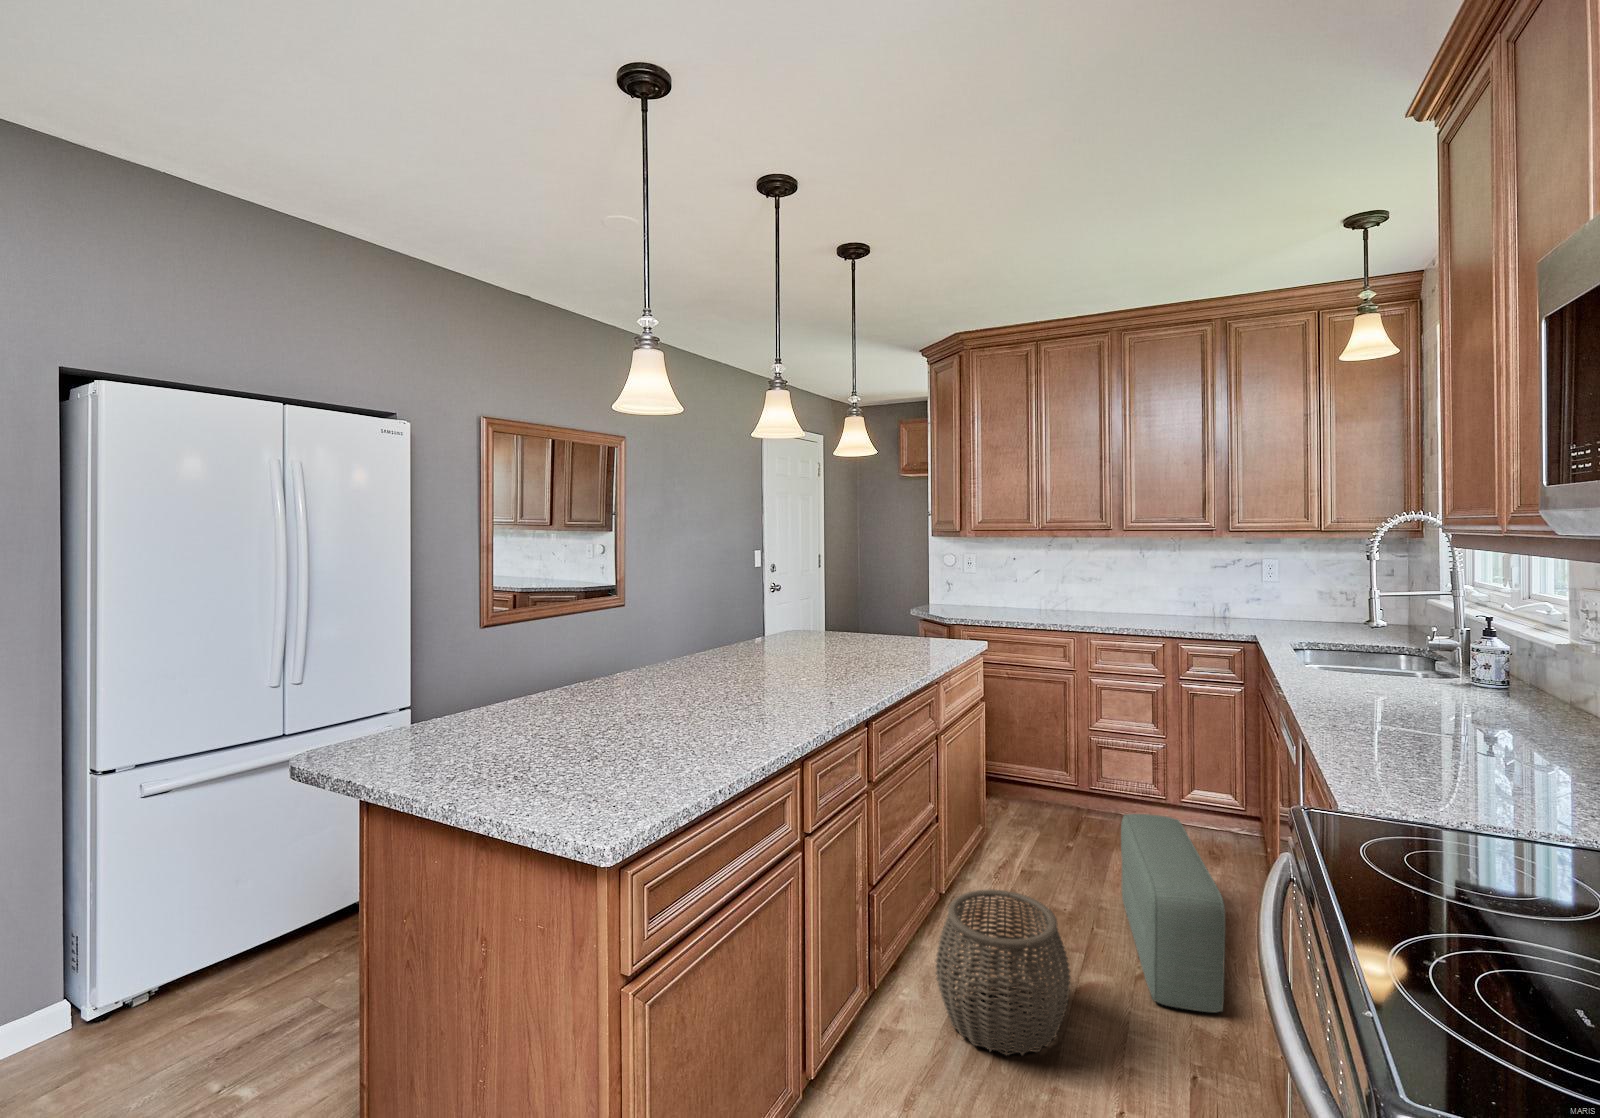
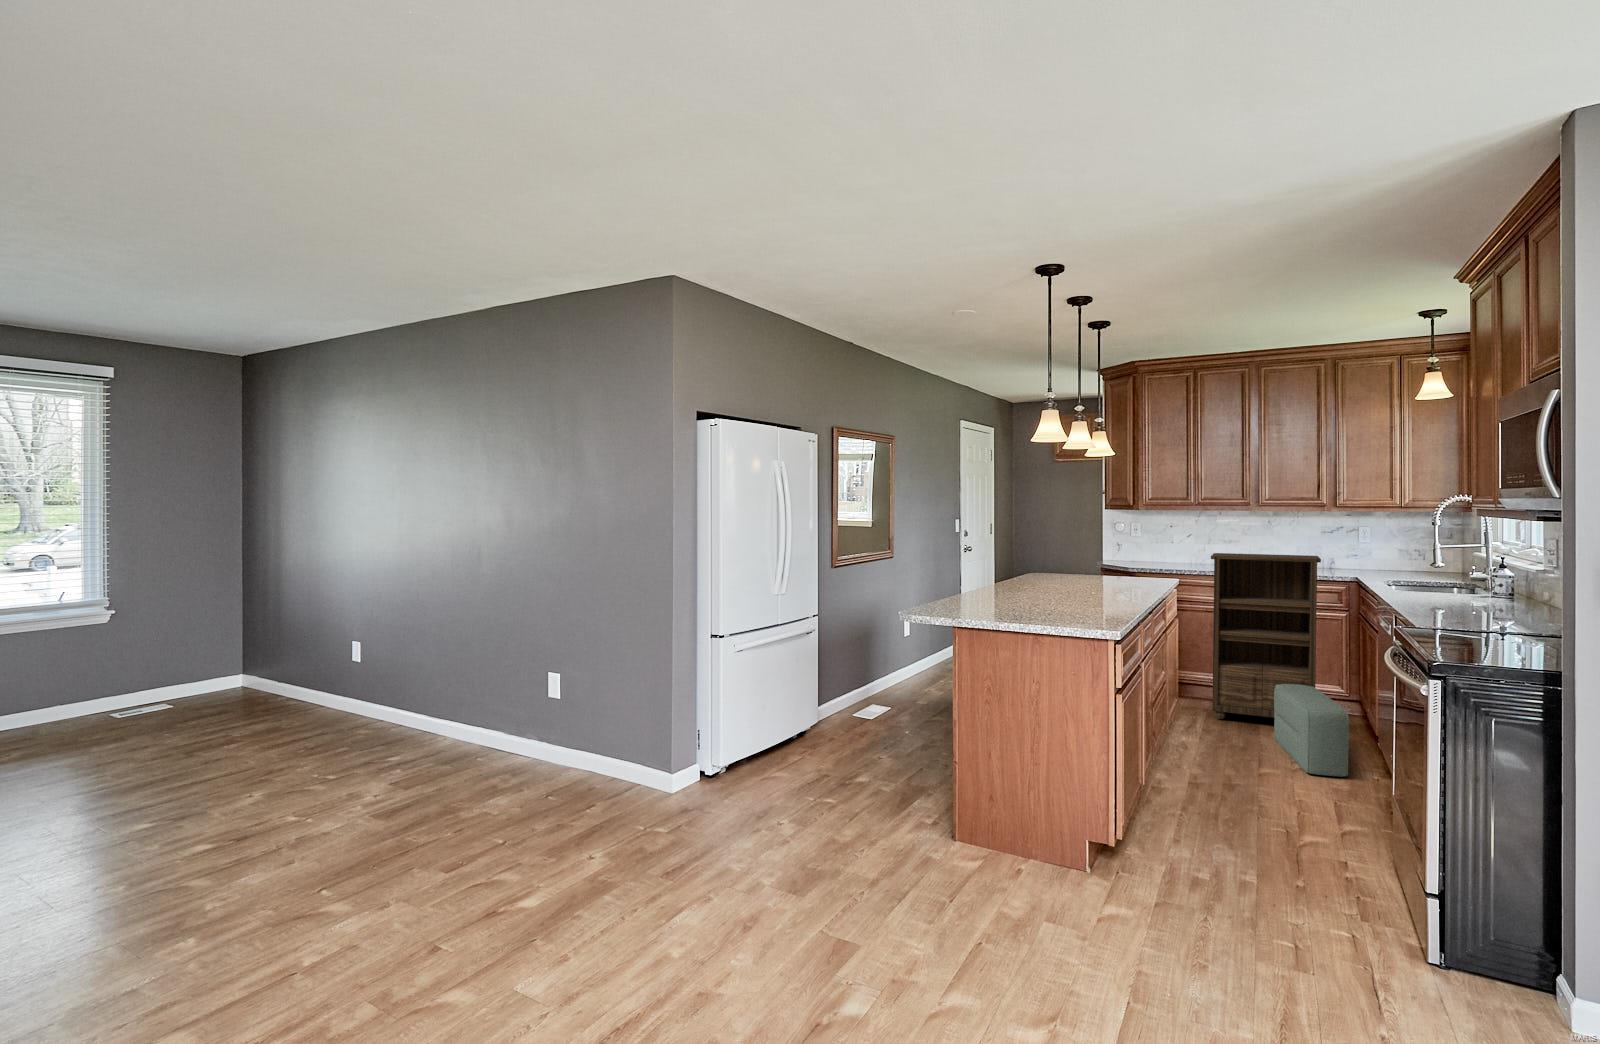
bookshelf: none [1039,601,1197,872] -> present [1211,553,1321,719]
woven basket: present [936,889,1071,1055] -> none [1183,710,1265,788]

